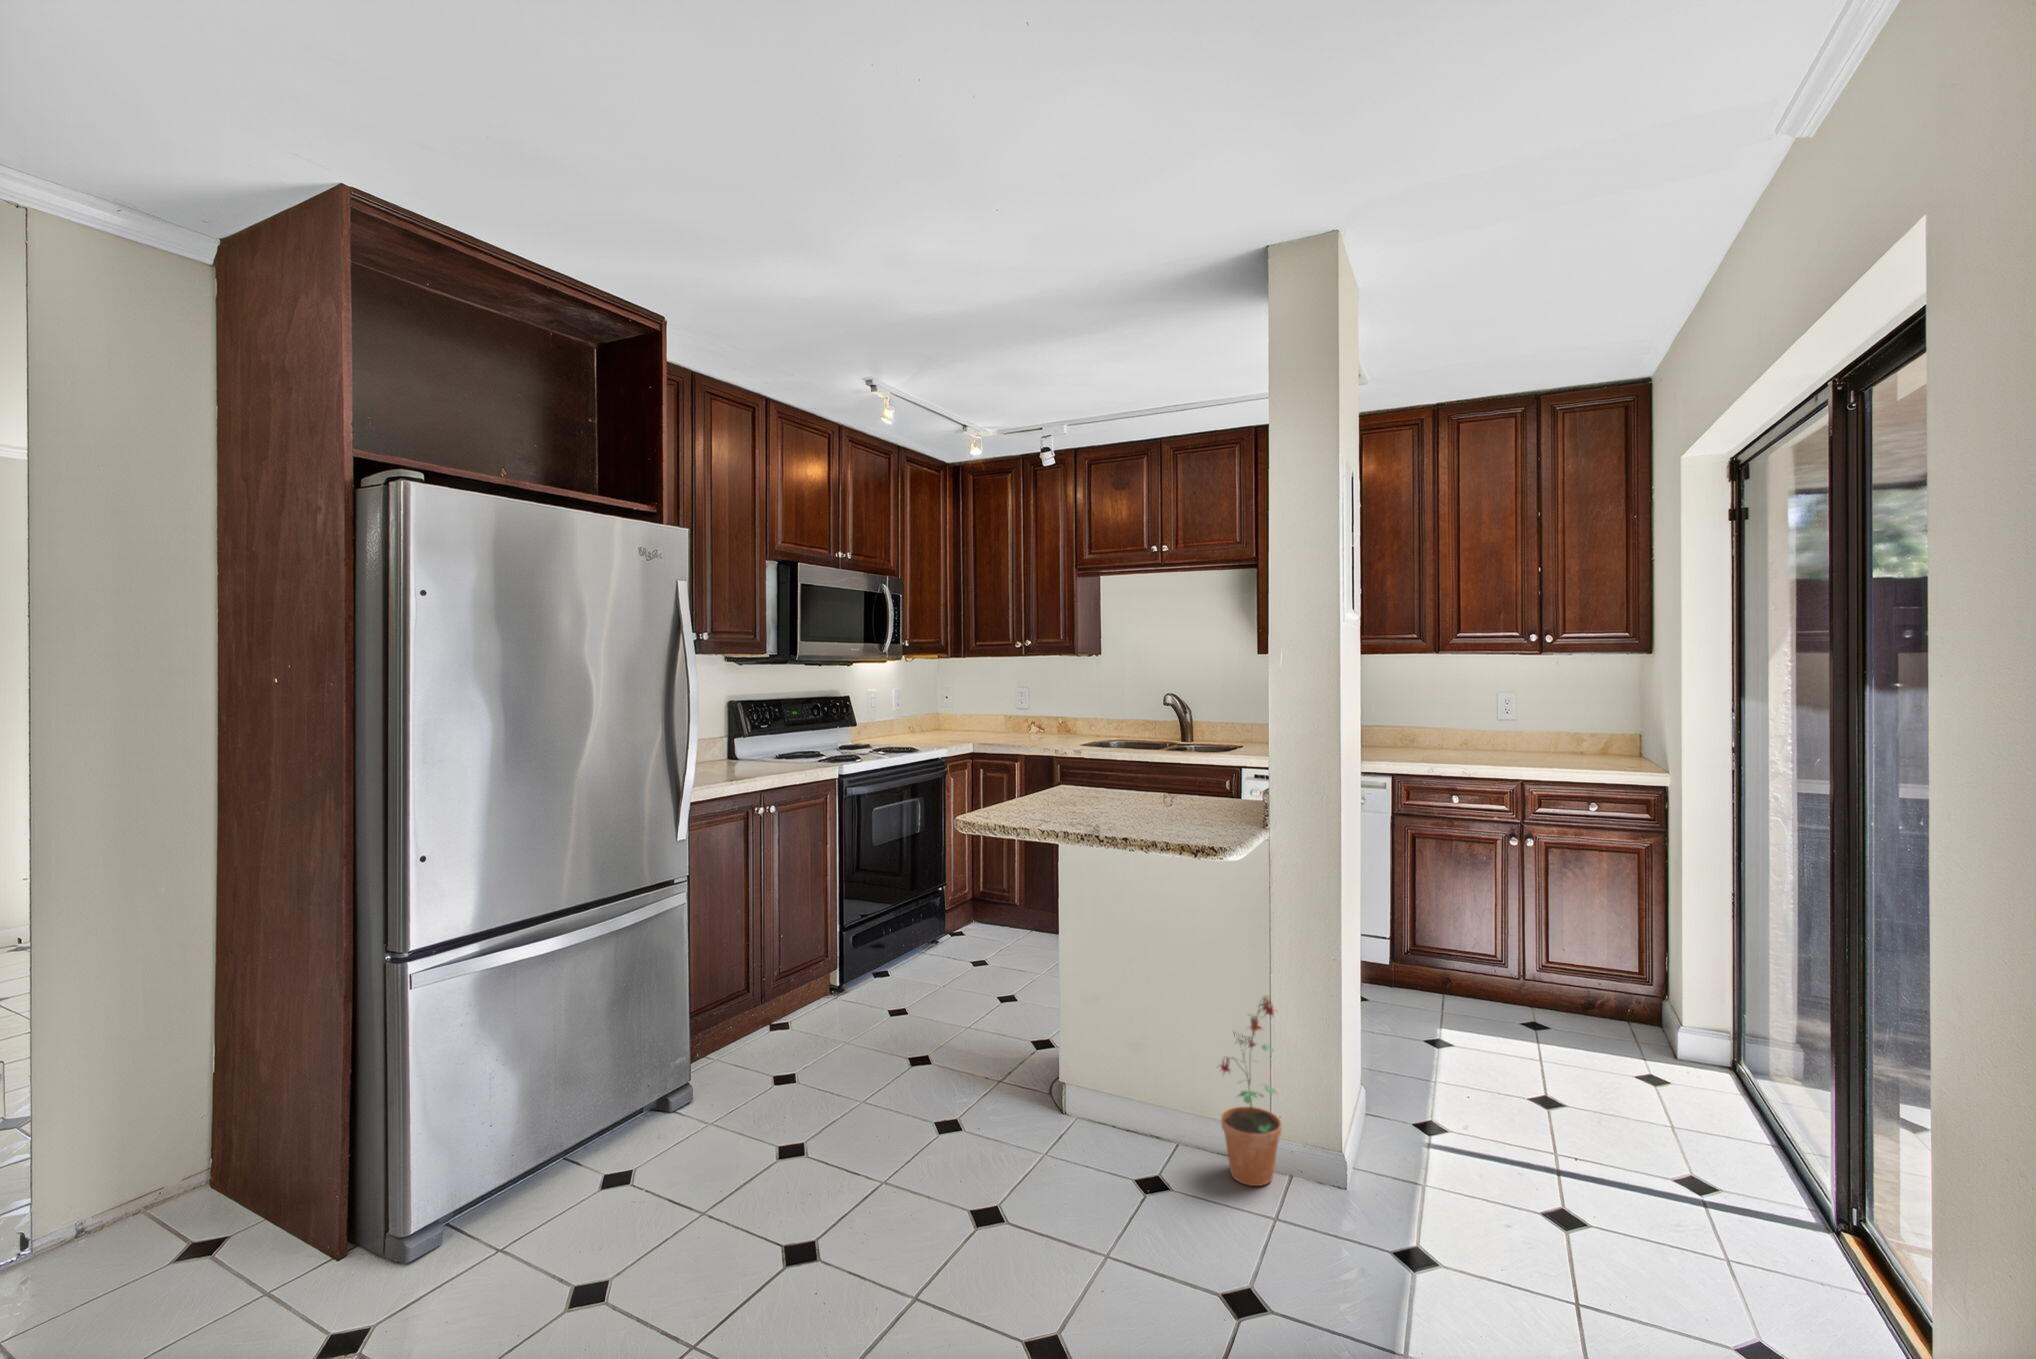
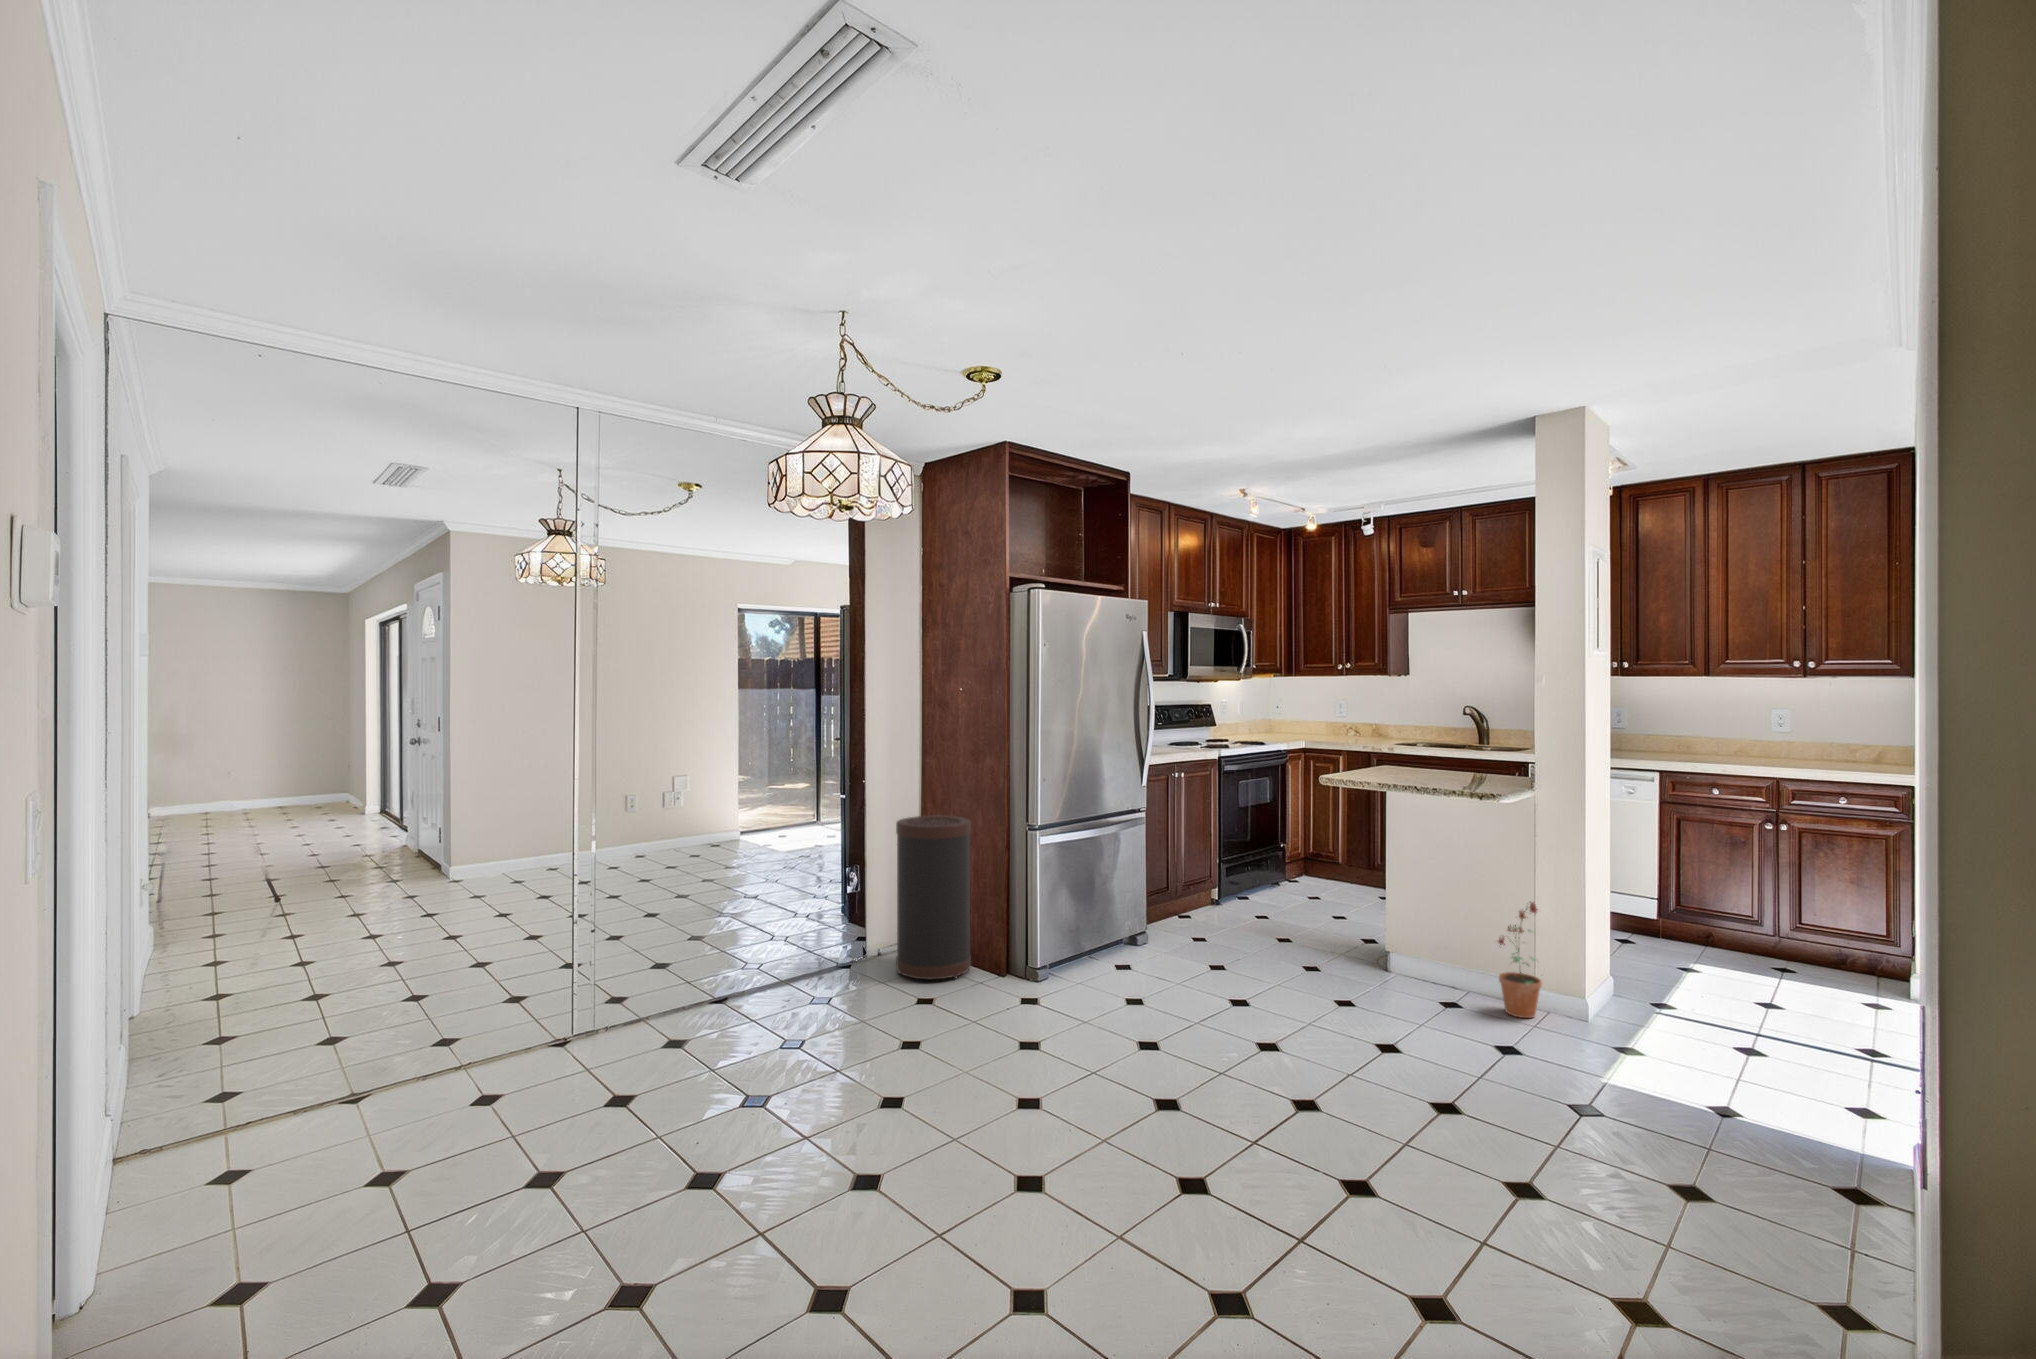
trash can: none [106,922,307,1282] -> present [896,816,971,979]

